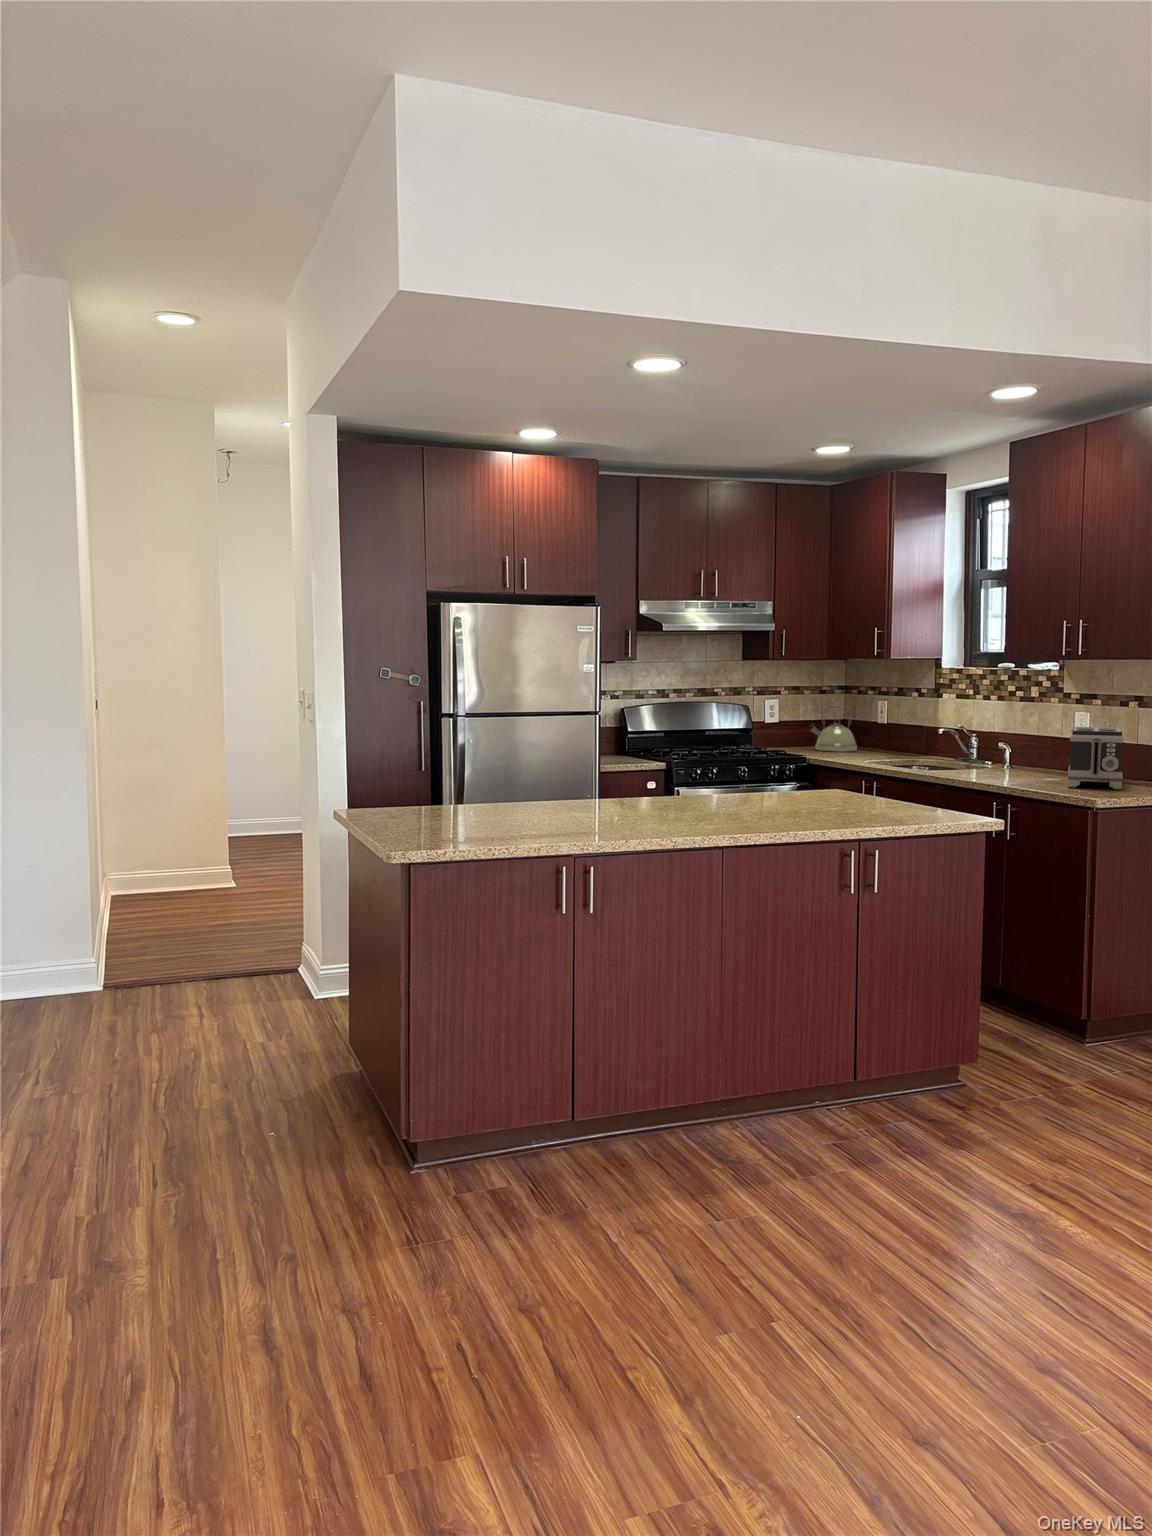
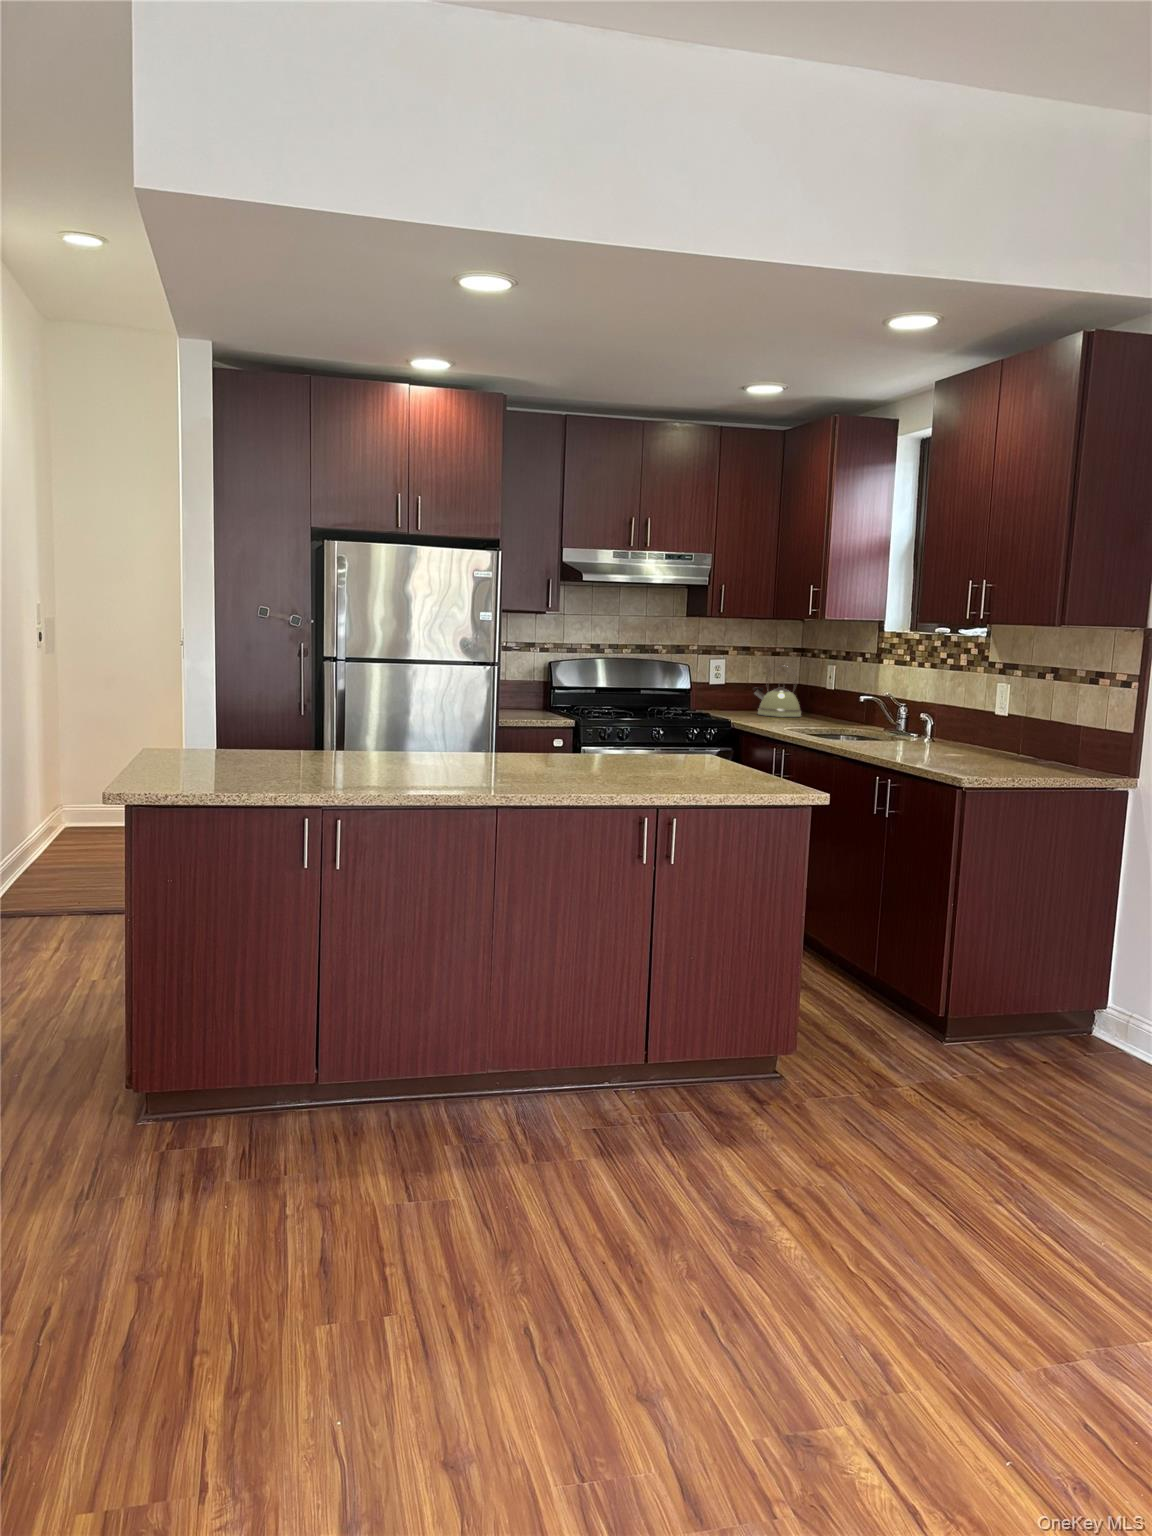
toaster: present [1068,727,1124,789] -> none [954,699,1027,769]

